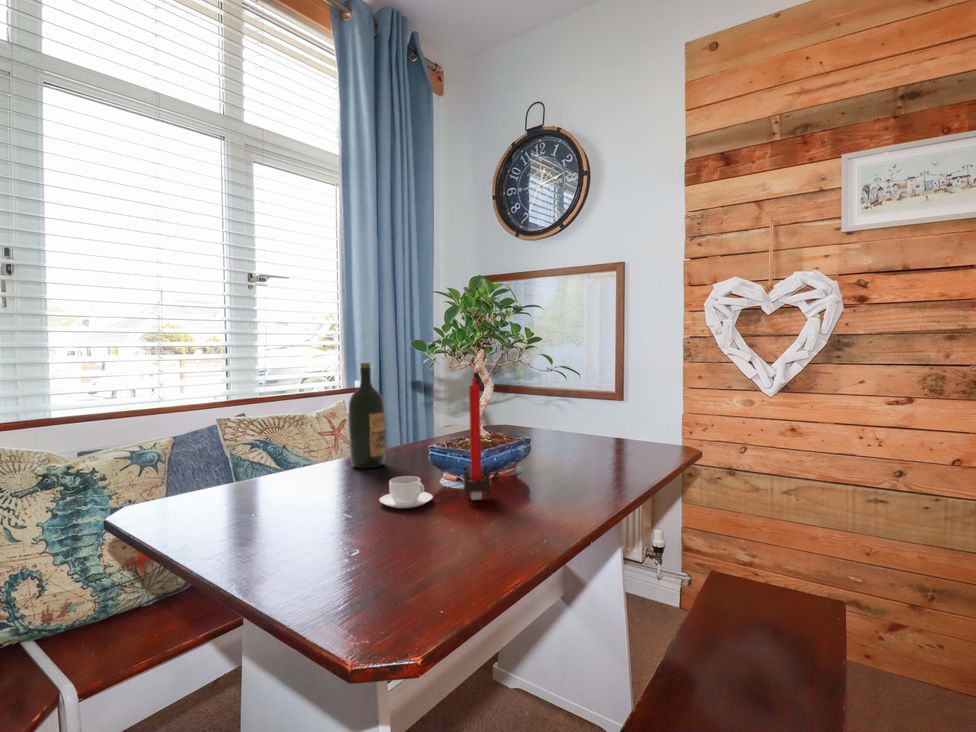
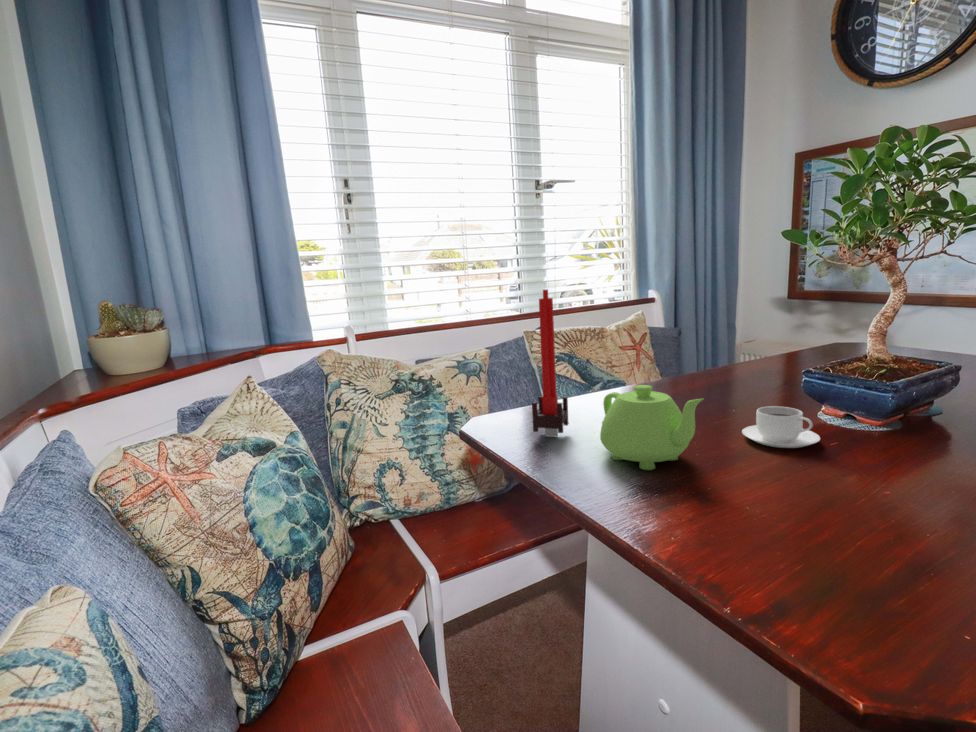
wine bottle: present [348,363,386,468] -> none [675,264,720,390]
candle: present [463,378,490,500] -> present [532,290,568,437]
teapot: none [250,464,328,537] -> present [600,385,703,470]

